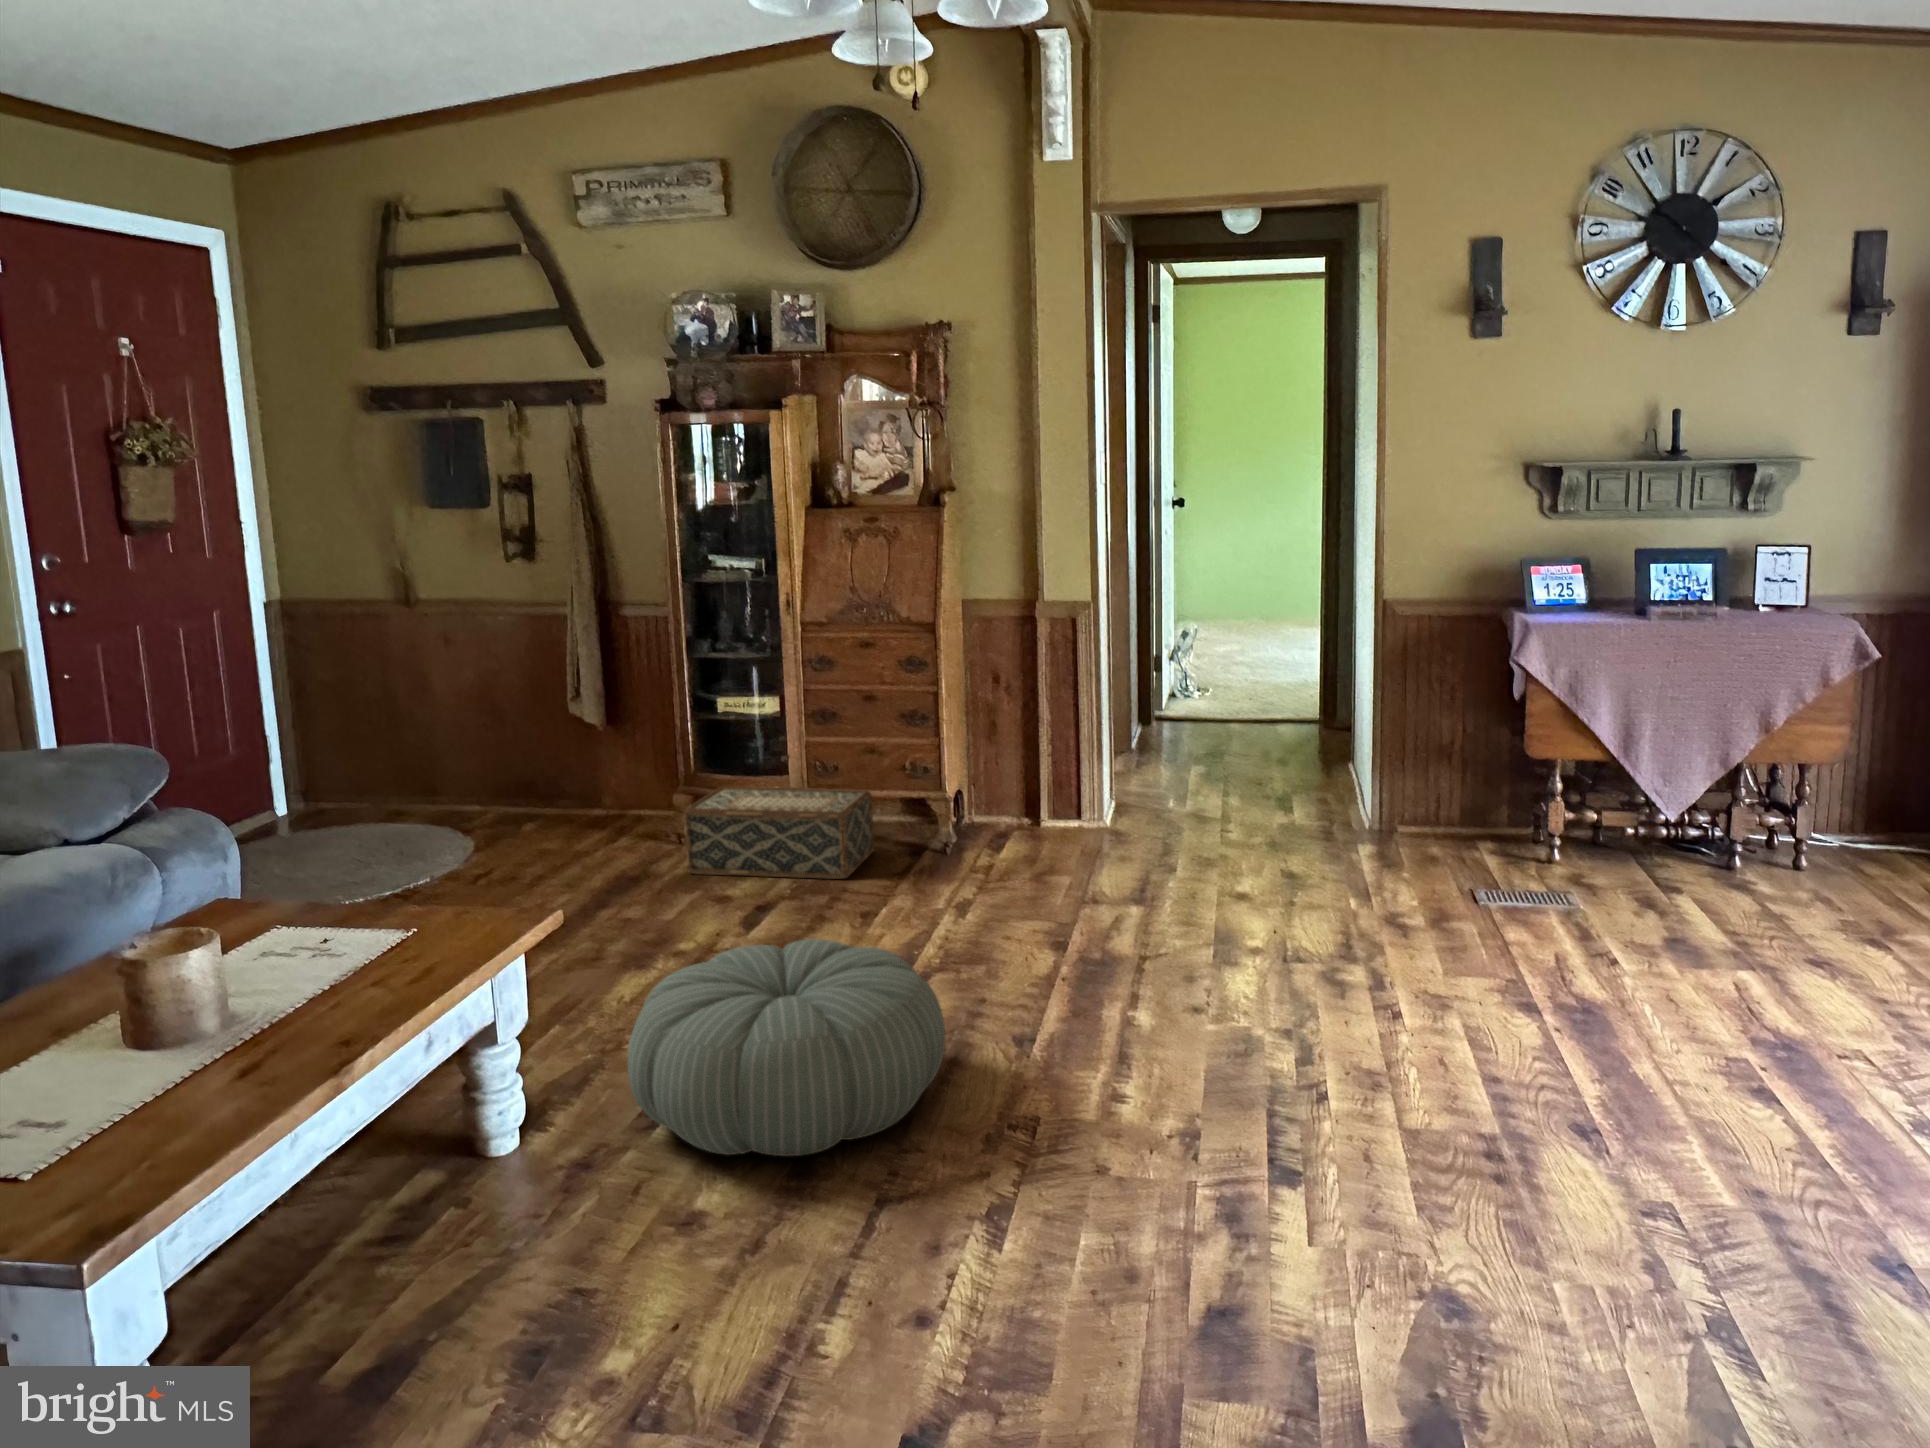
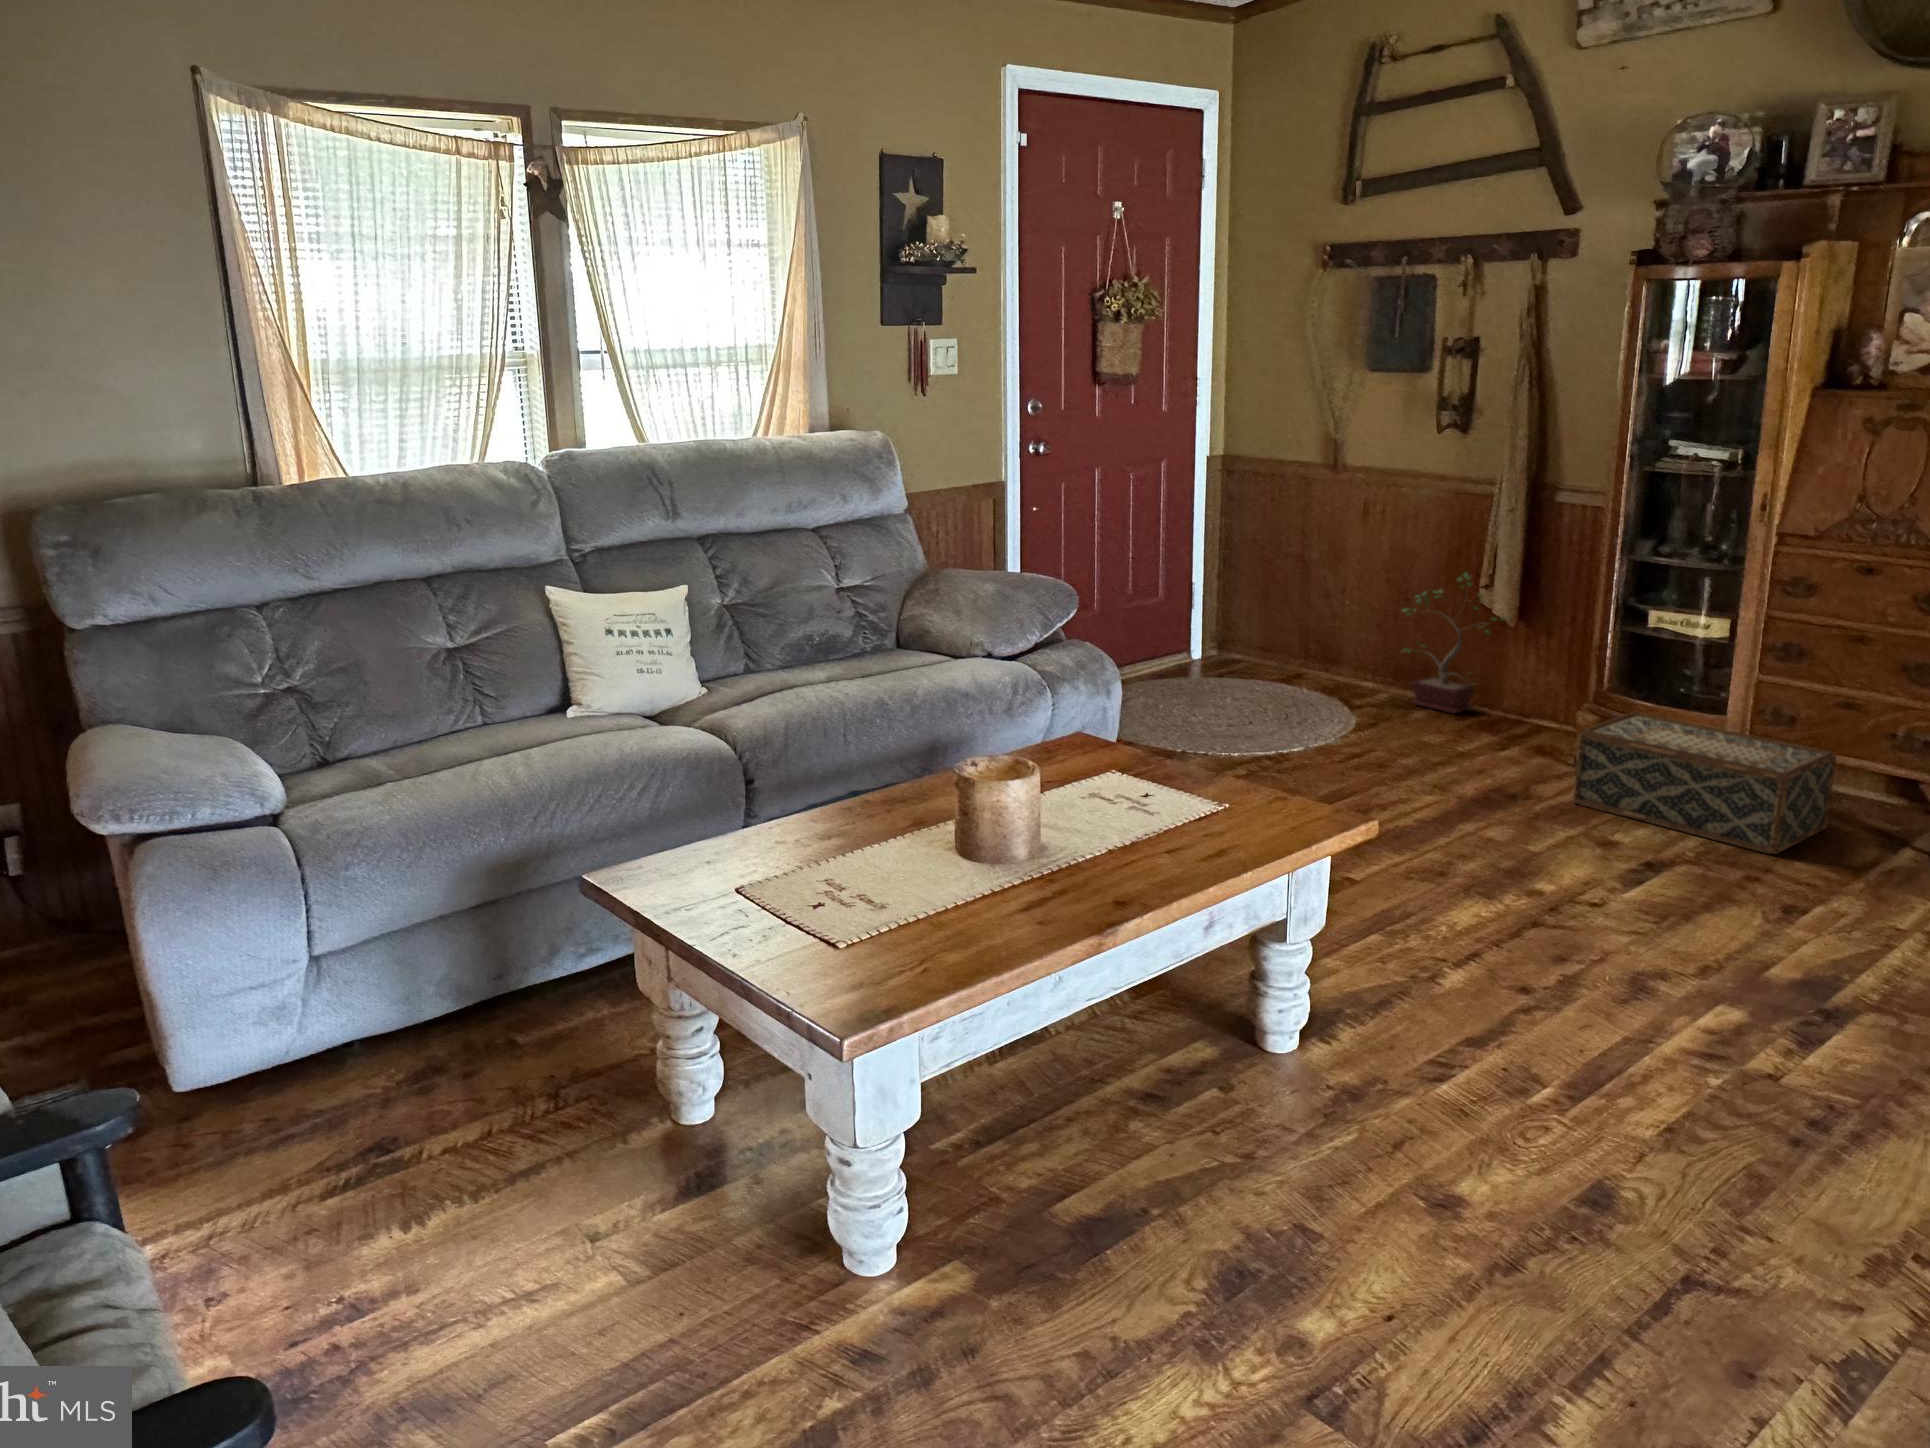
potted plant: none [498,687,605,820] -> present [1403,573,1509,713]
pouf: present [628,939,946,1156] -> none [1419,911,1847,1191]

